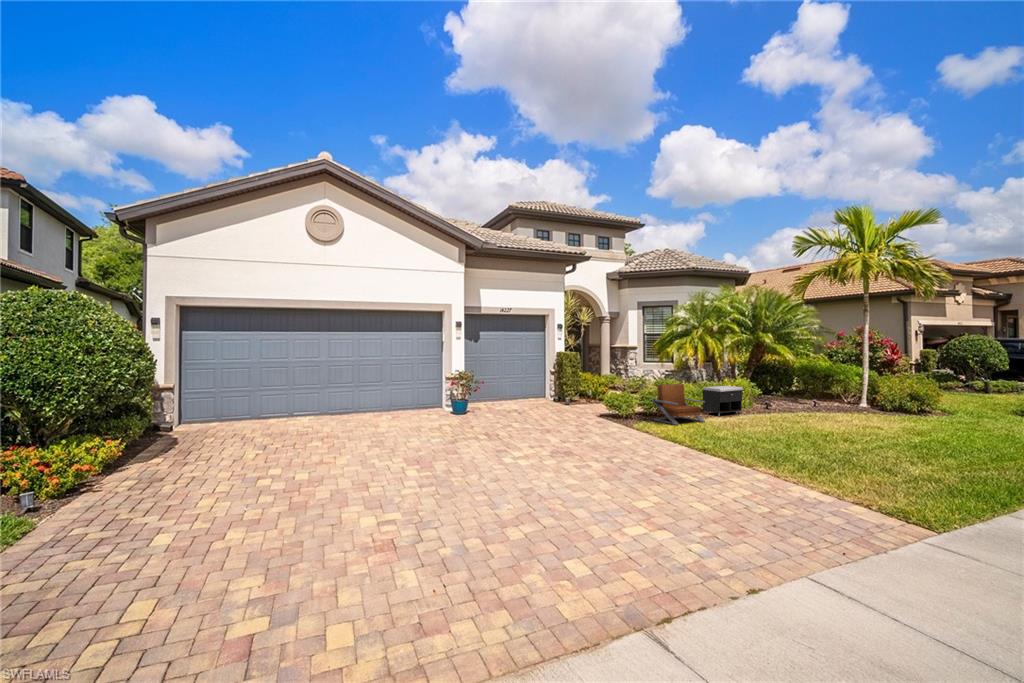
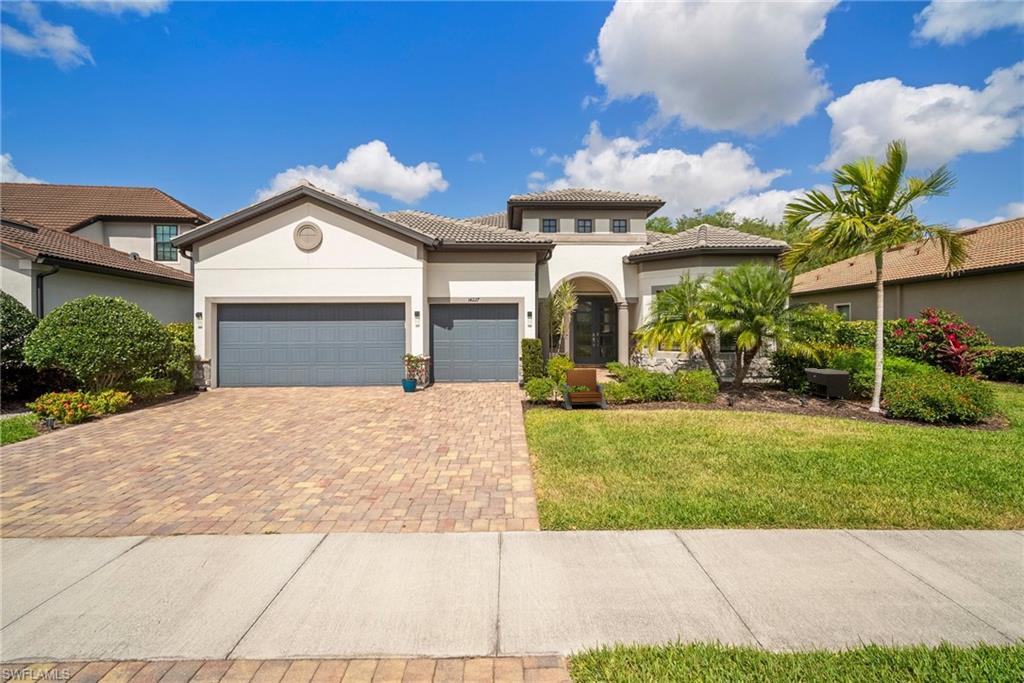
storage bench: present [703,386,743,416] -> present [804,368,849,399]

